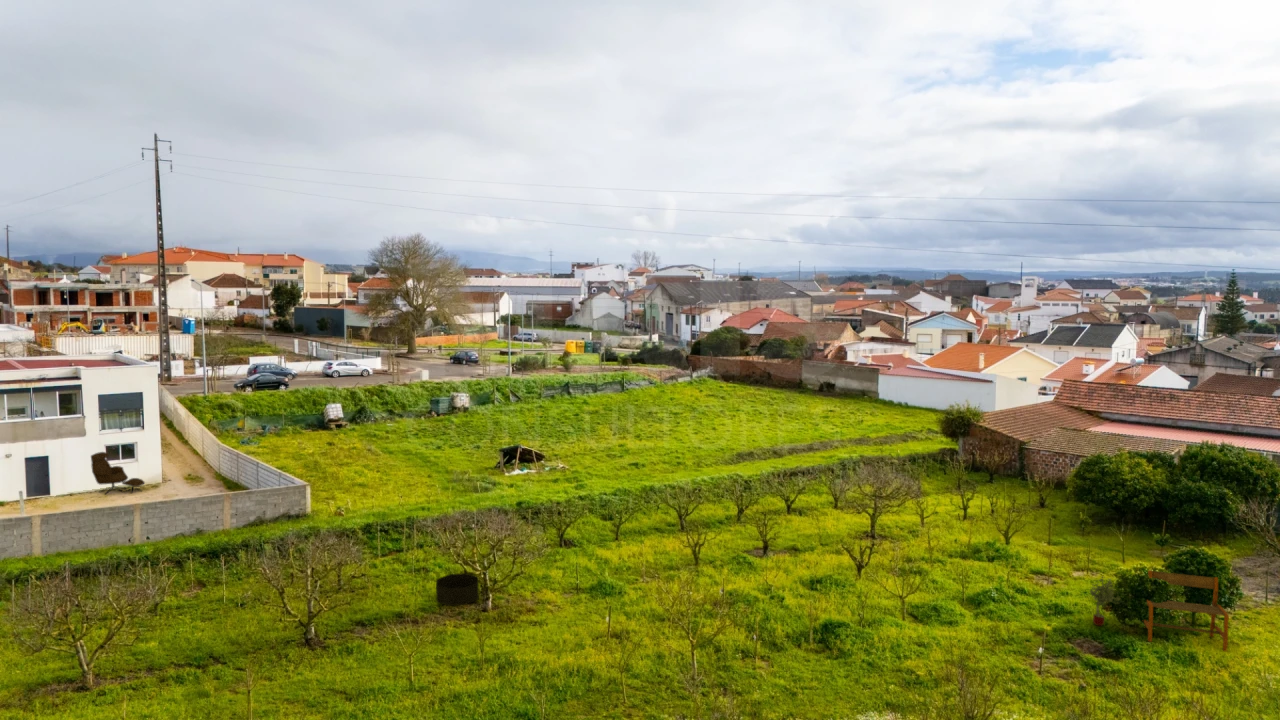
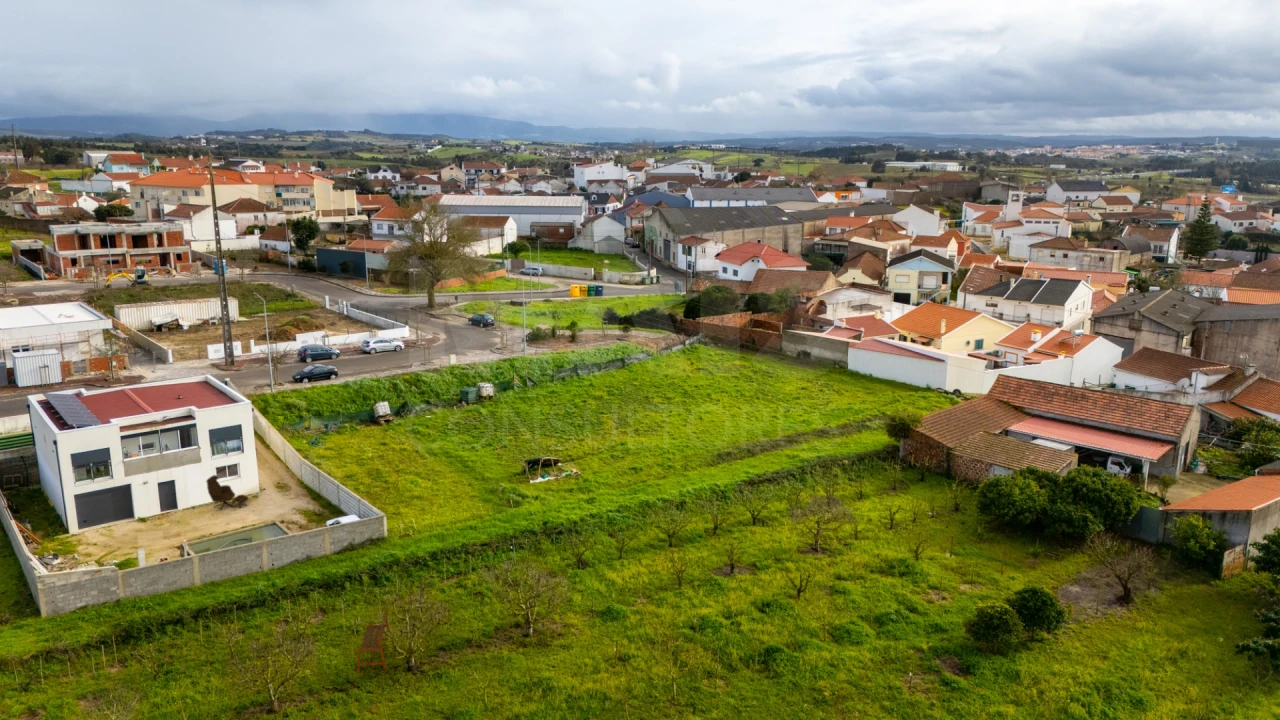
bench: present [1144,570,1229,651] -> present [357,609,390,672]
basket: present [436,573,479,606] -> none [492,601,523,629]
potted tree: present [1090,576,1120,626] -> none [956,613,977,646]

